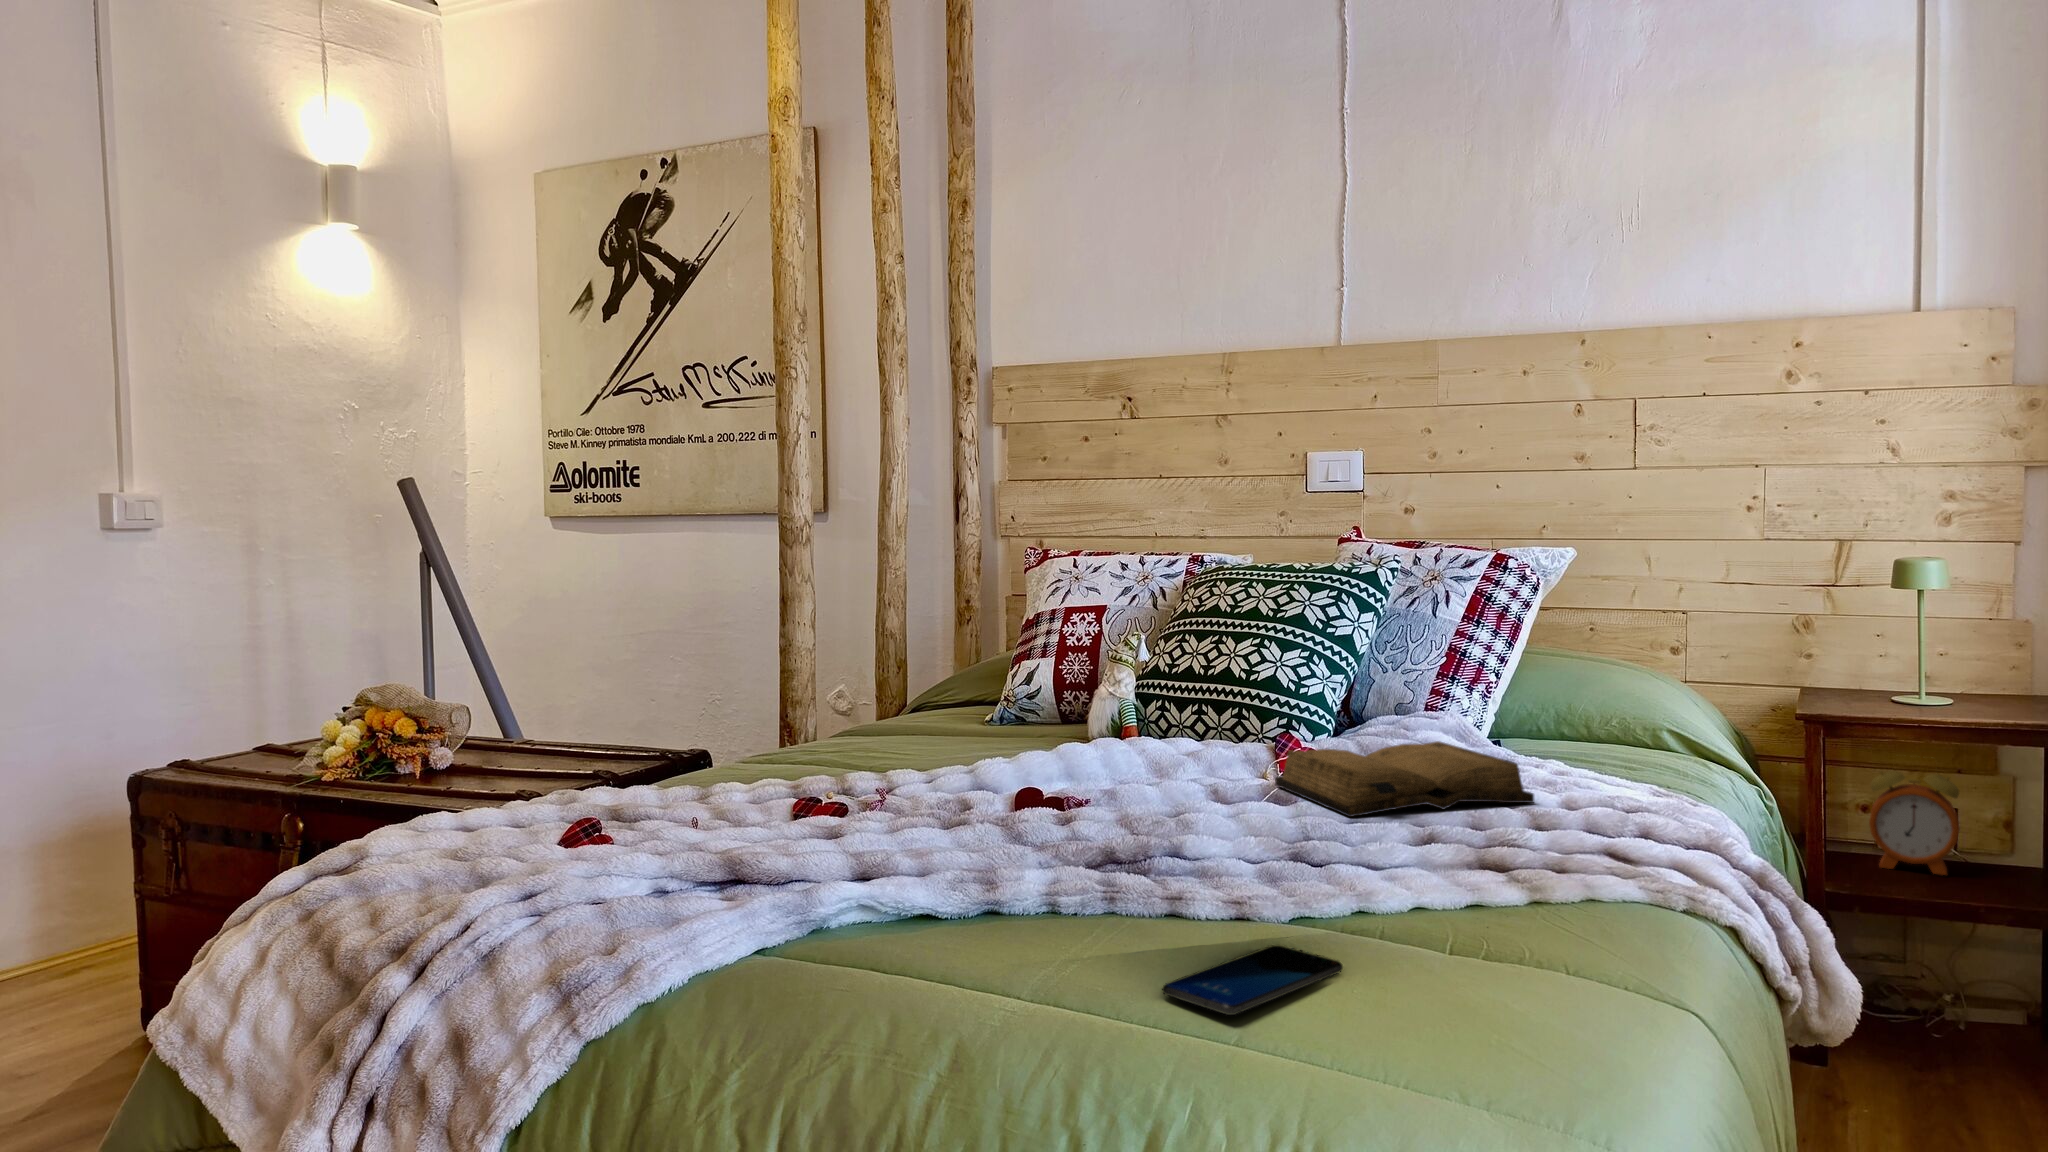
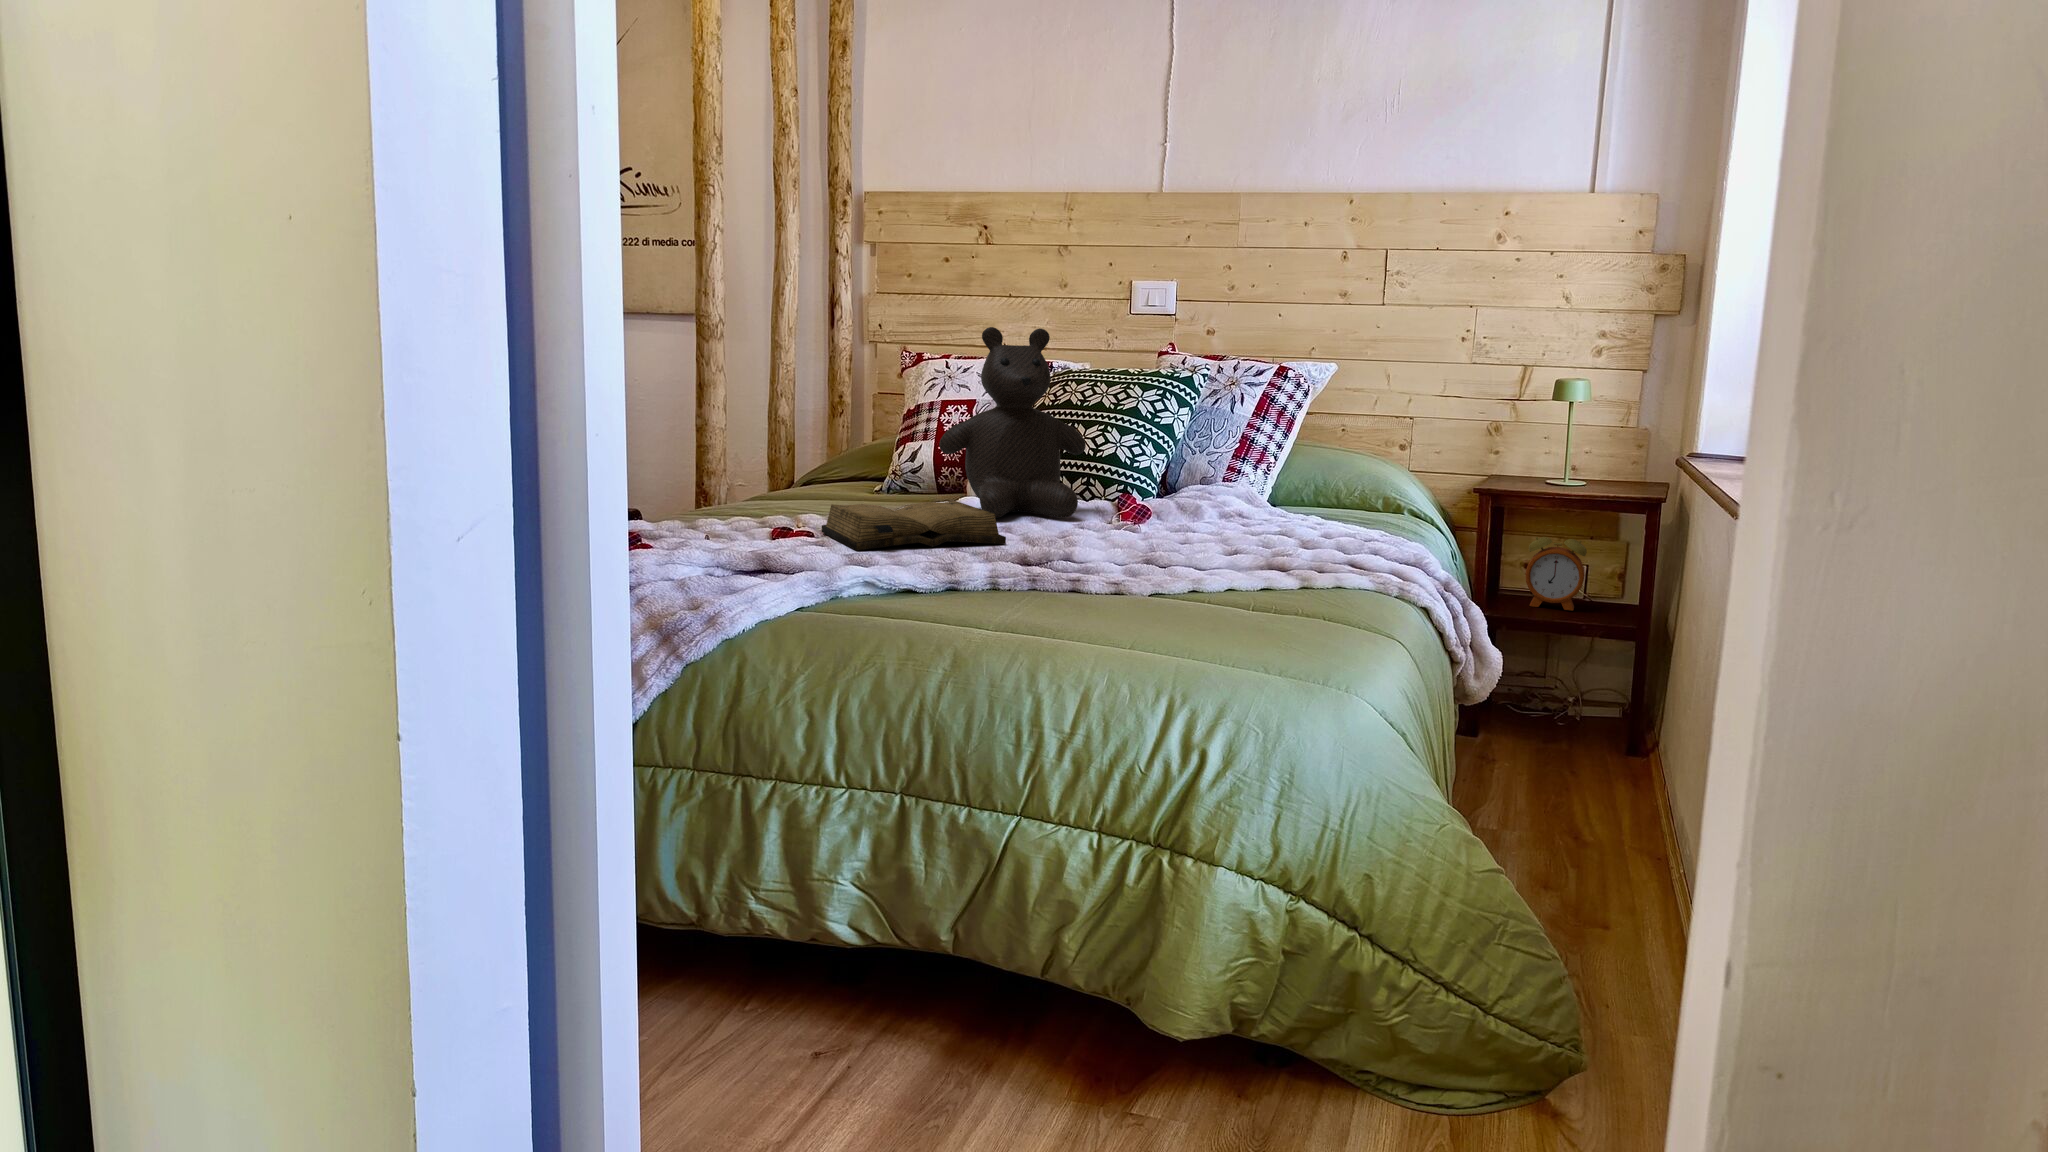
teddy bear: none [1035,521,1230,774] -> present [939,327,1086,518]
diary: present [1275,741,1534,817] -> present [822,501,1006,550]
smartphone: present [1162,945,1343,1015] -> none [1080,607,1190,637]

